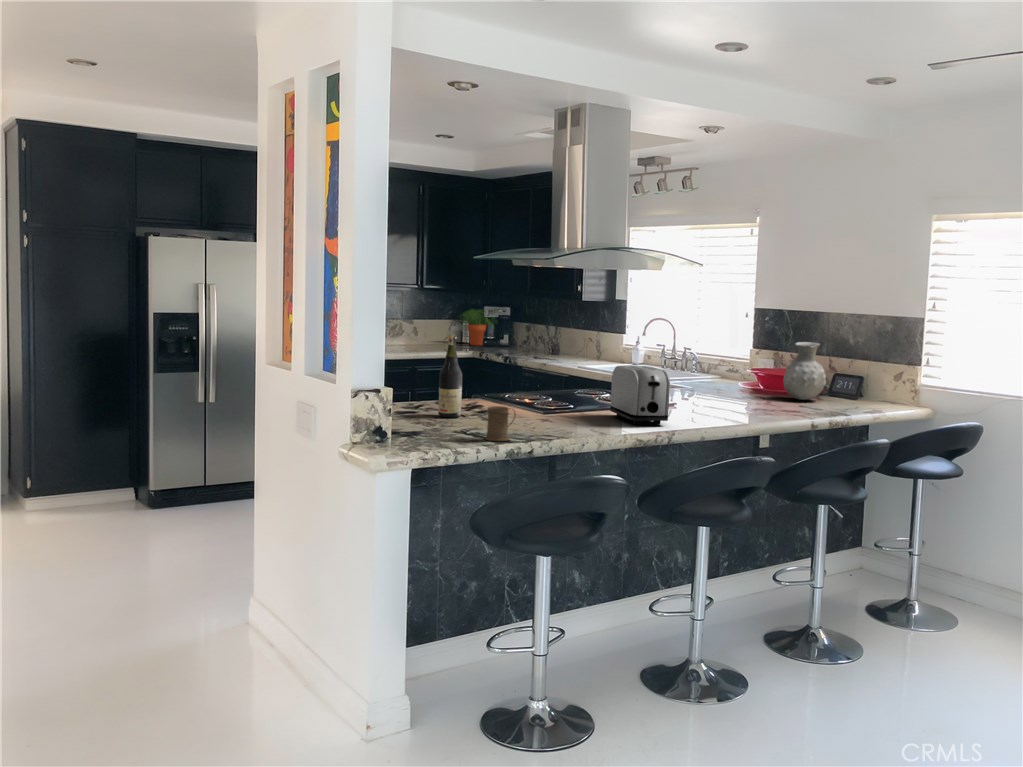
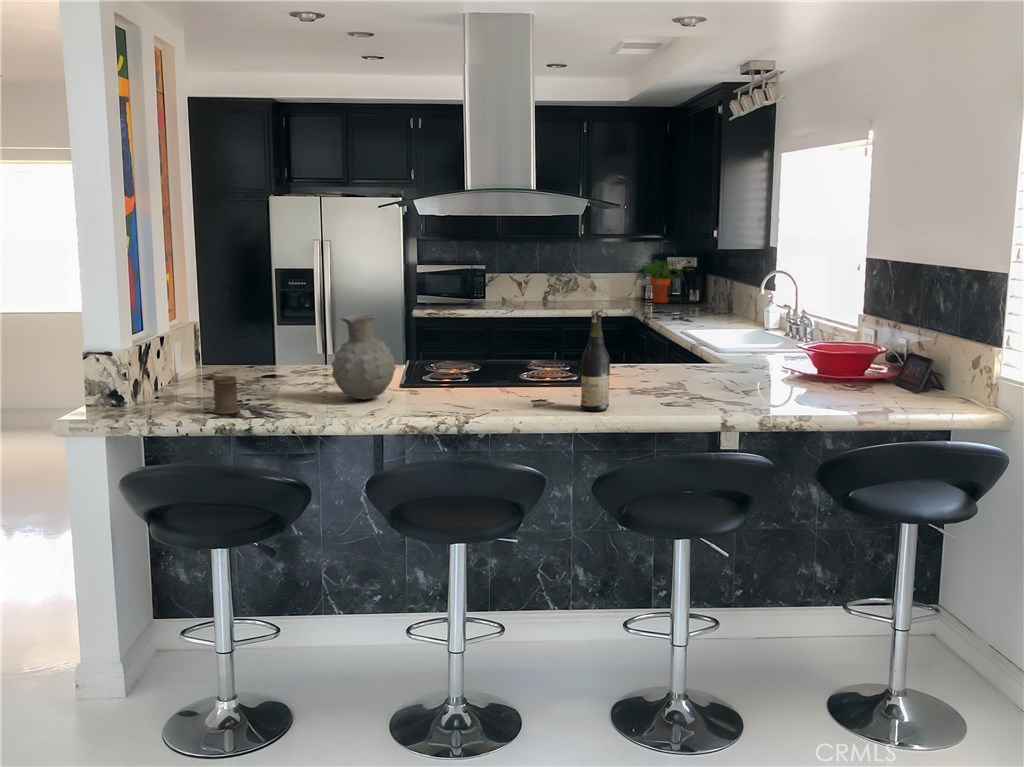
wine bottle: present [438,335,462,418] -> present [581,310,610,411]
vase: present [783,342,826,400] -> present [332,313,396,399]
toaster: present [610,366,670,425] -> none [432,335,500,408]

